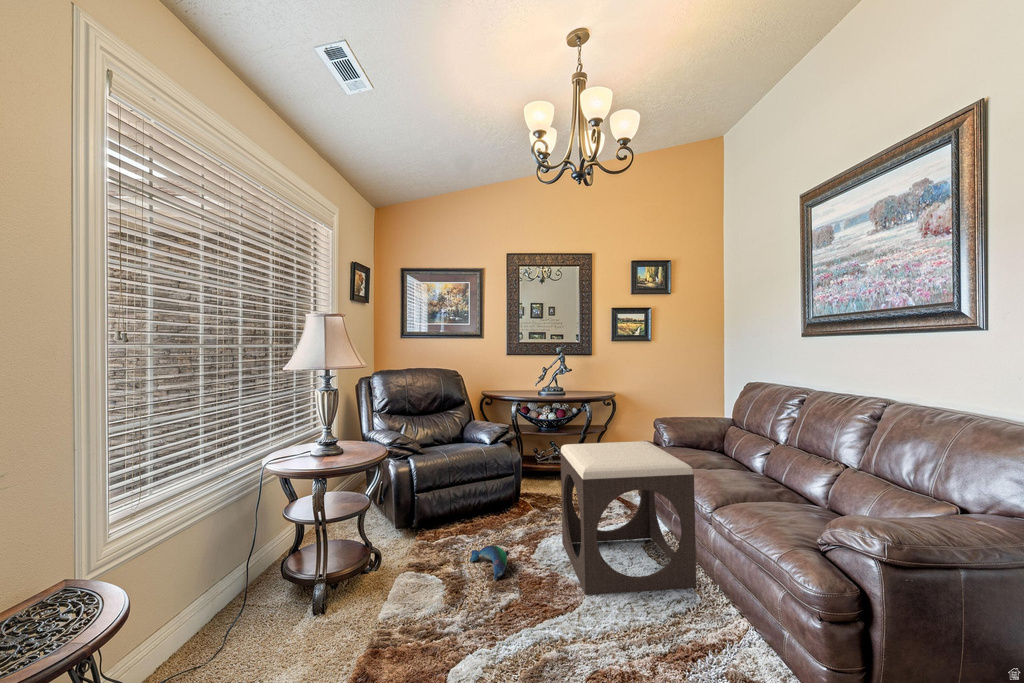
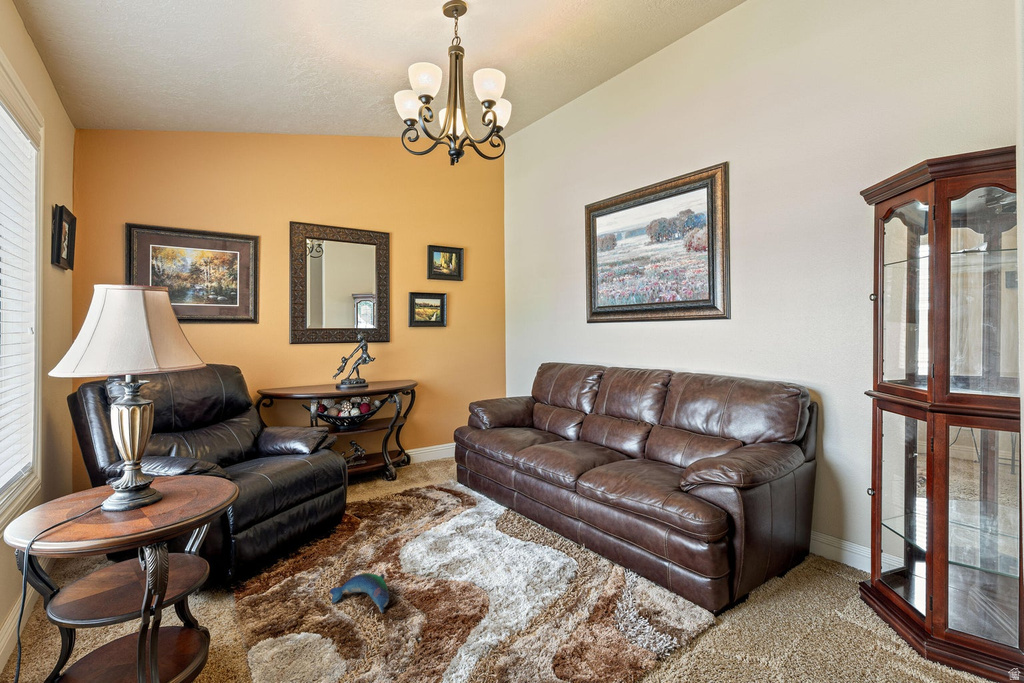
footstool: present [561,441,696,595] -> none [421,425,567,592]

